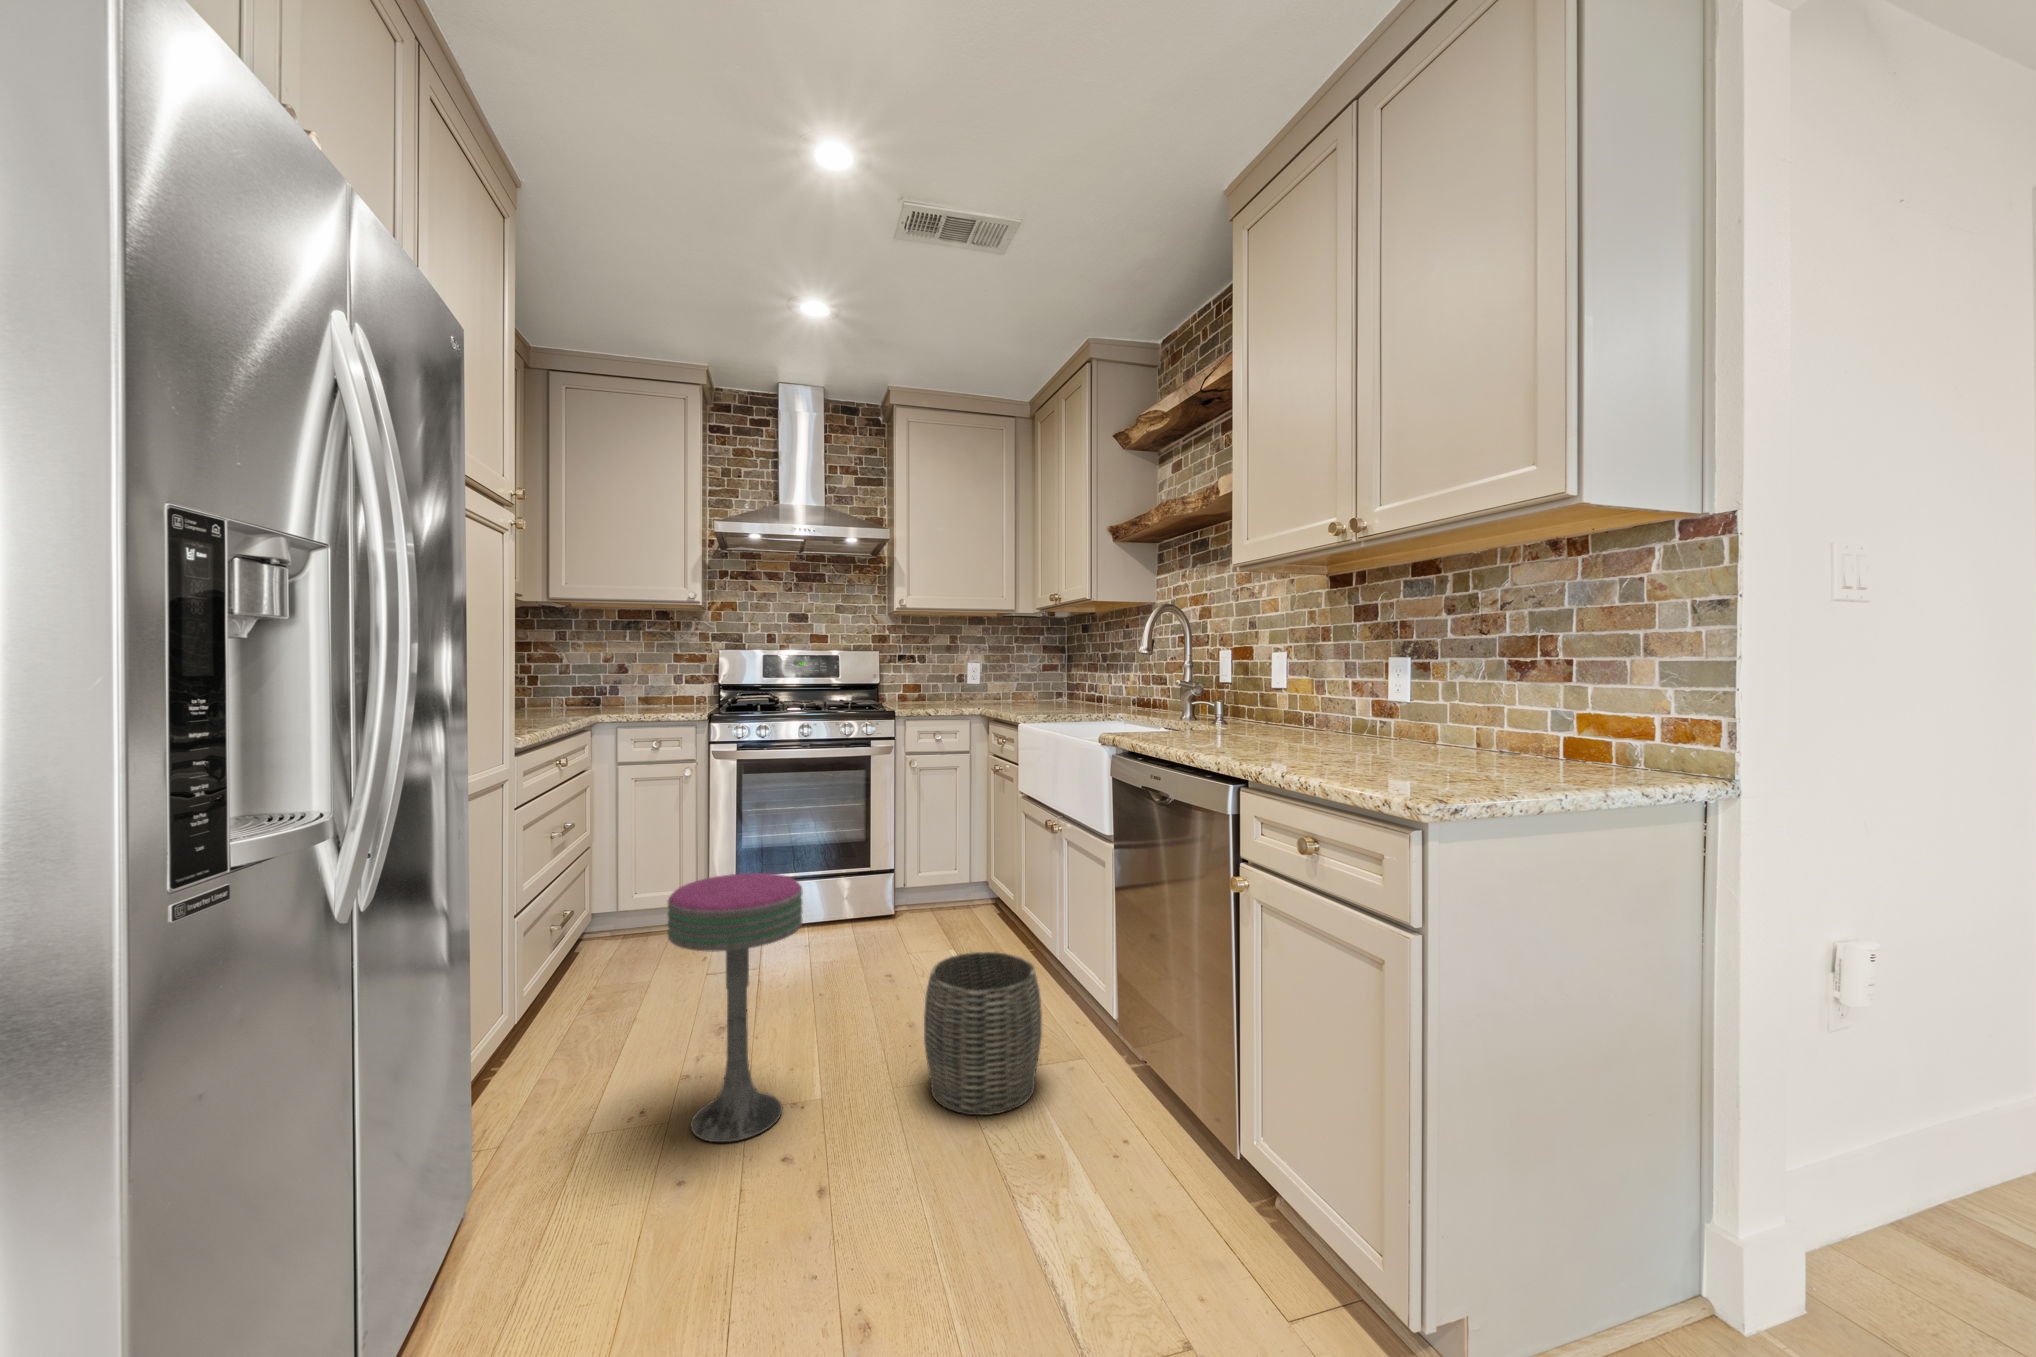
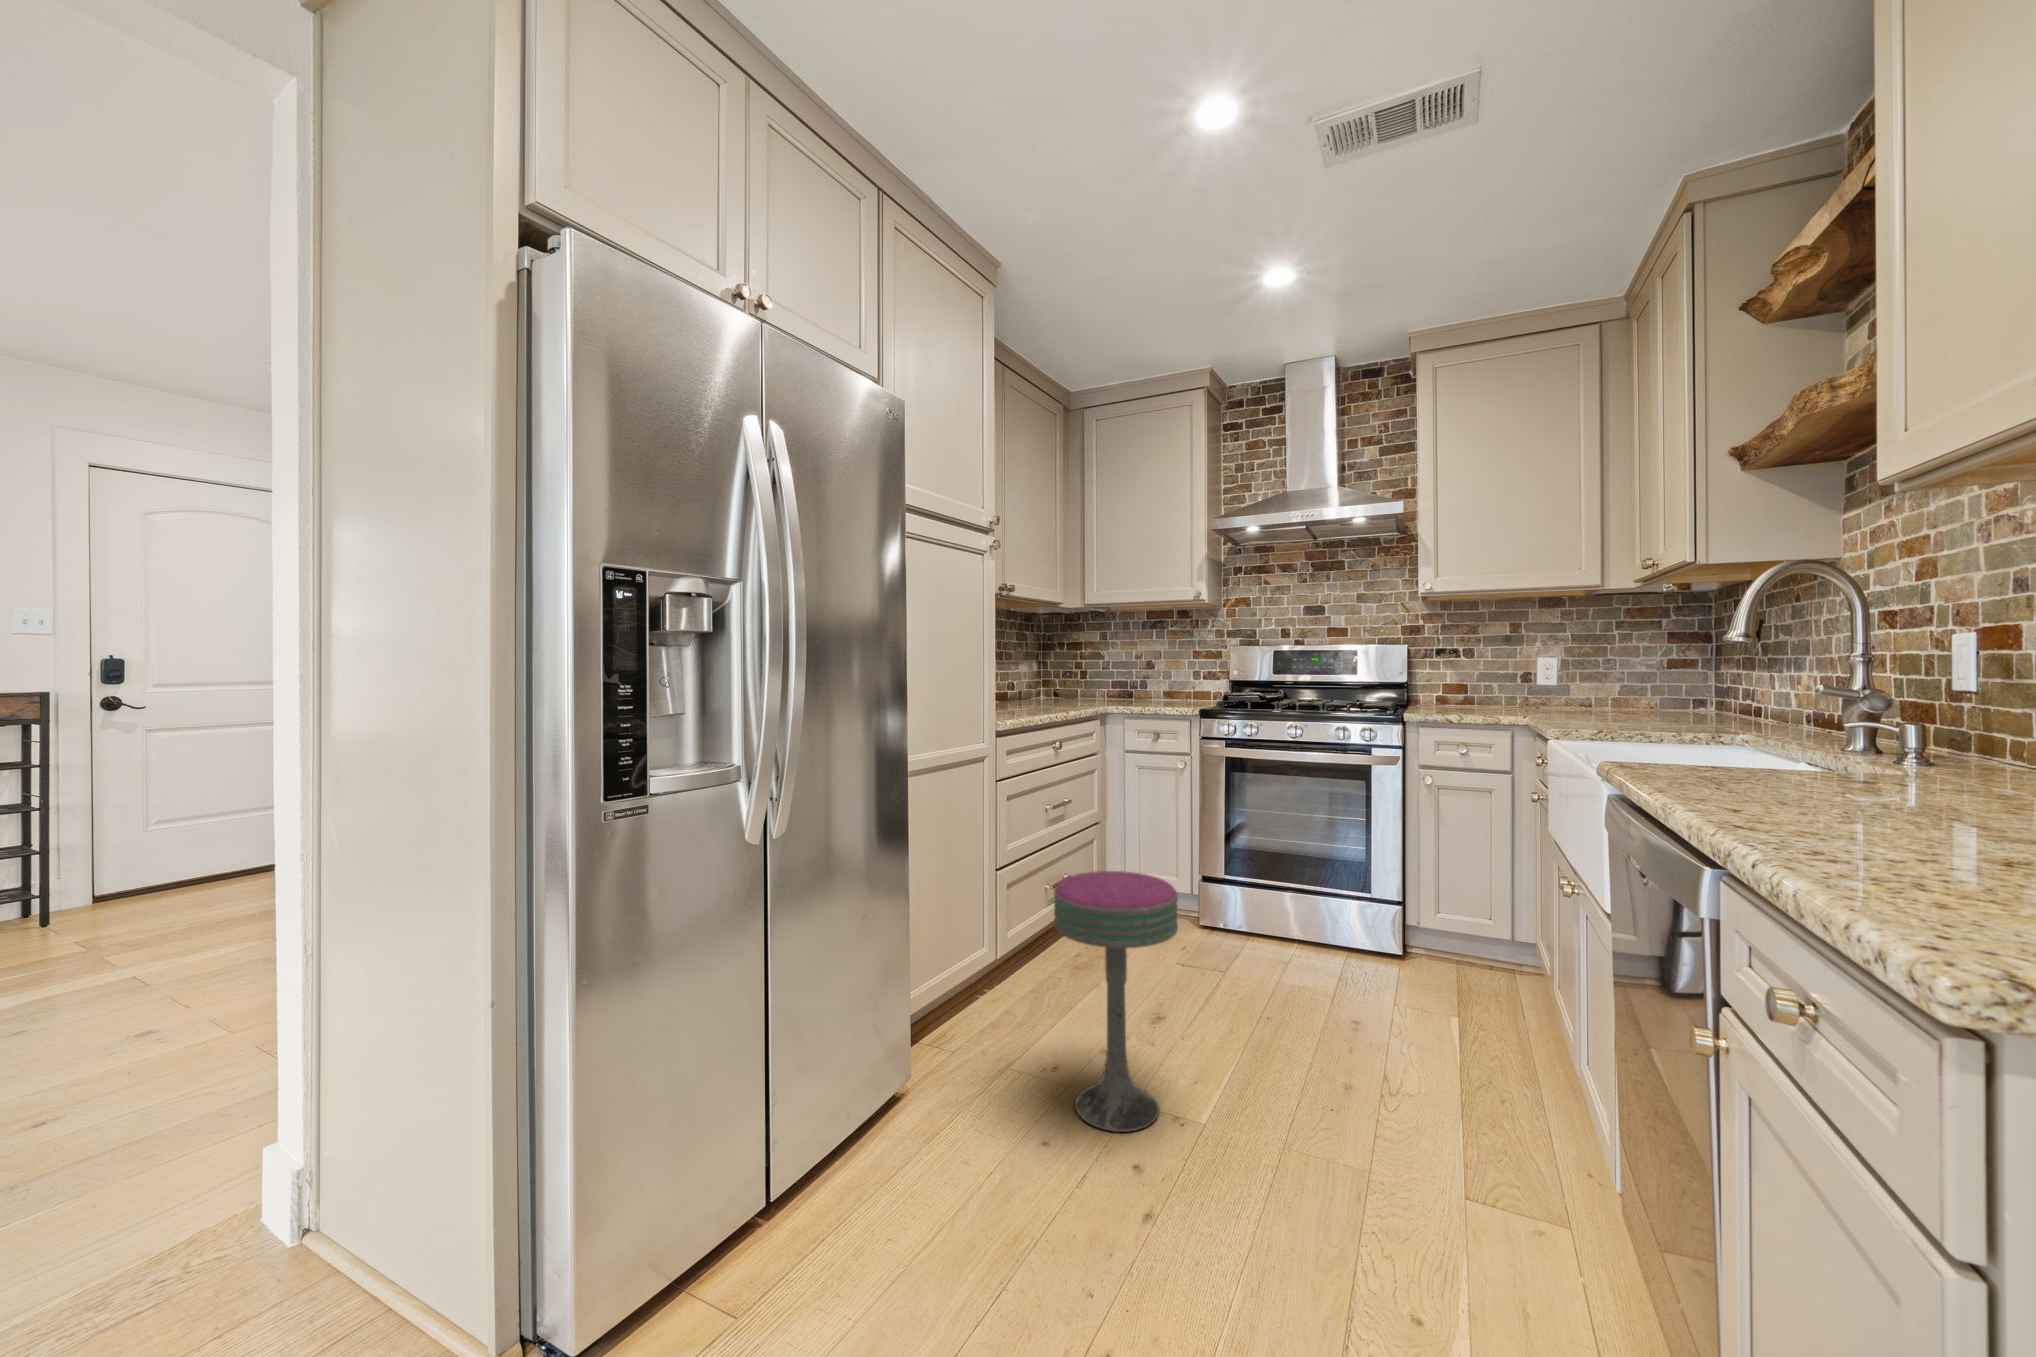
woven basket: present [924,952,1042,1115] -> none [1304,1021,1467,1243]

